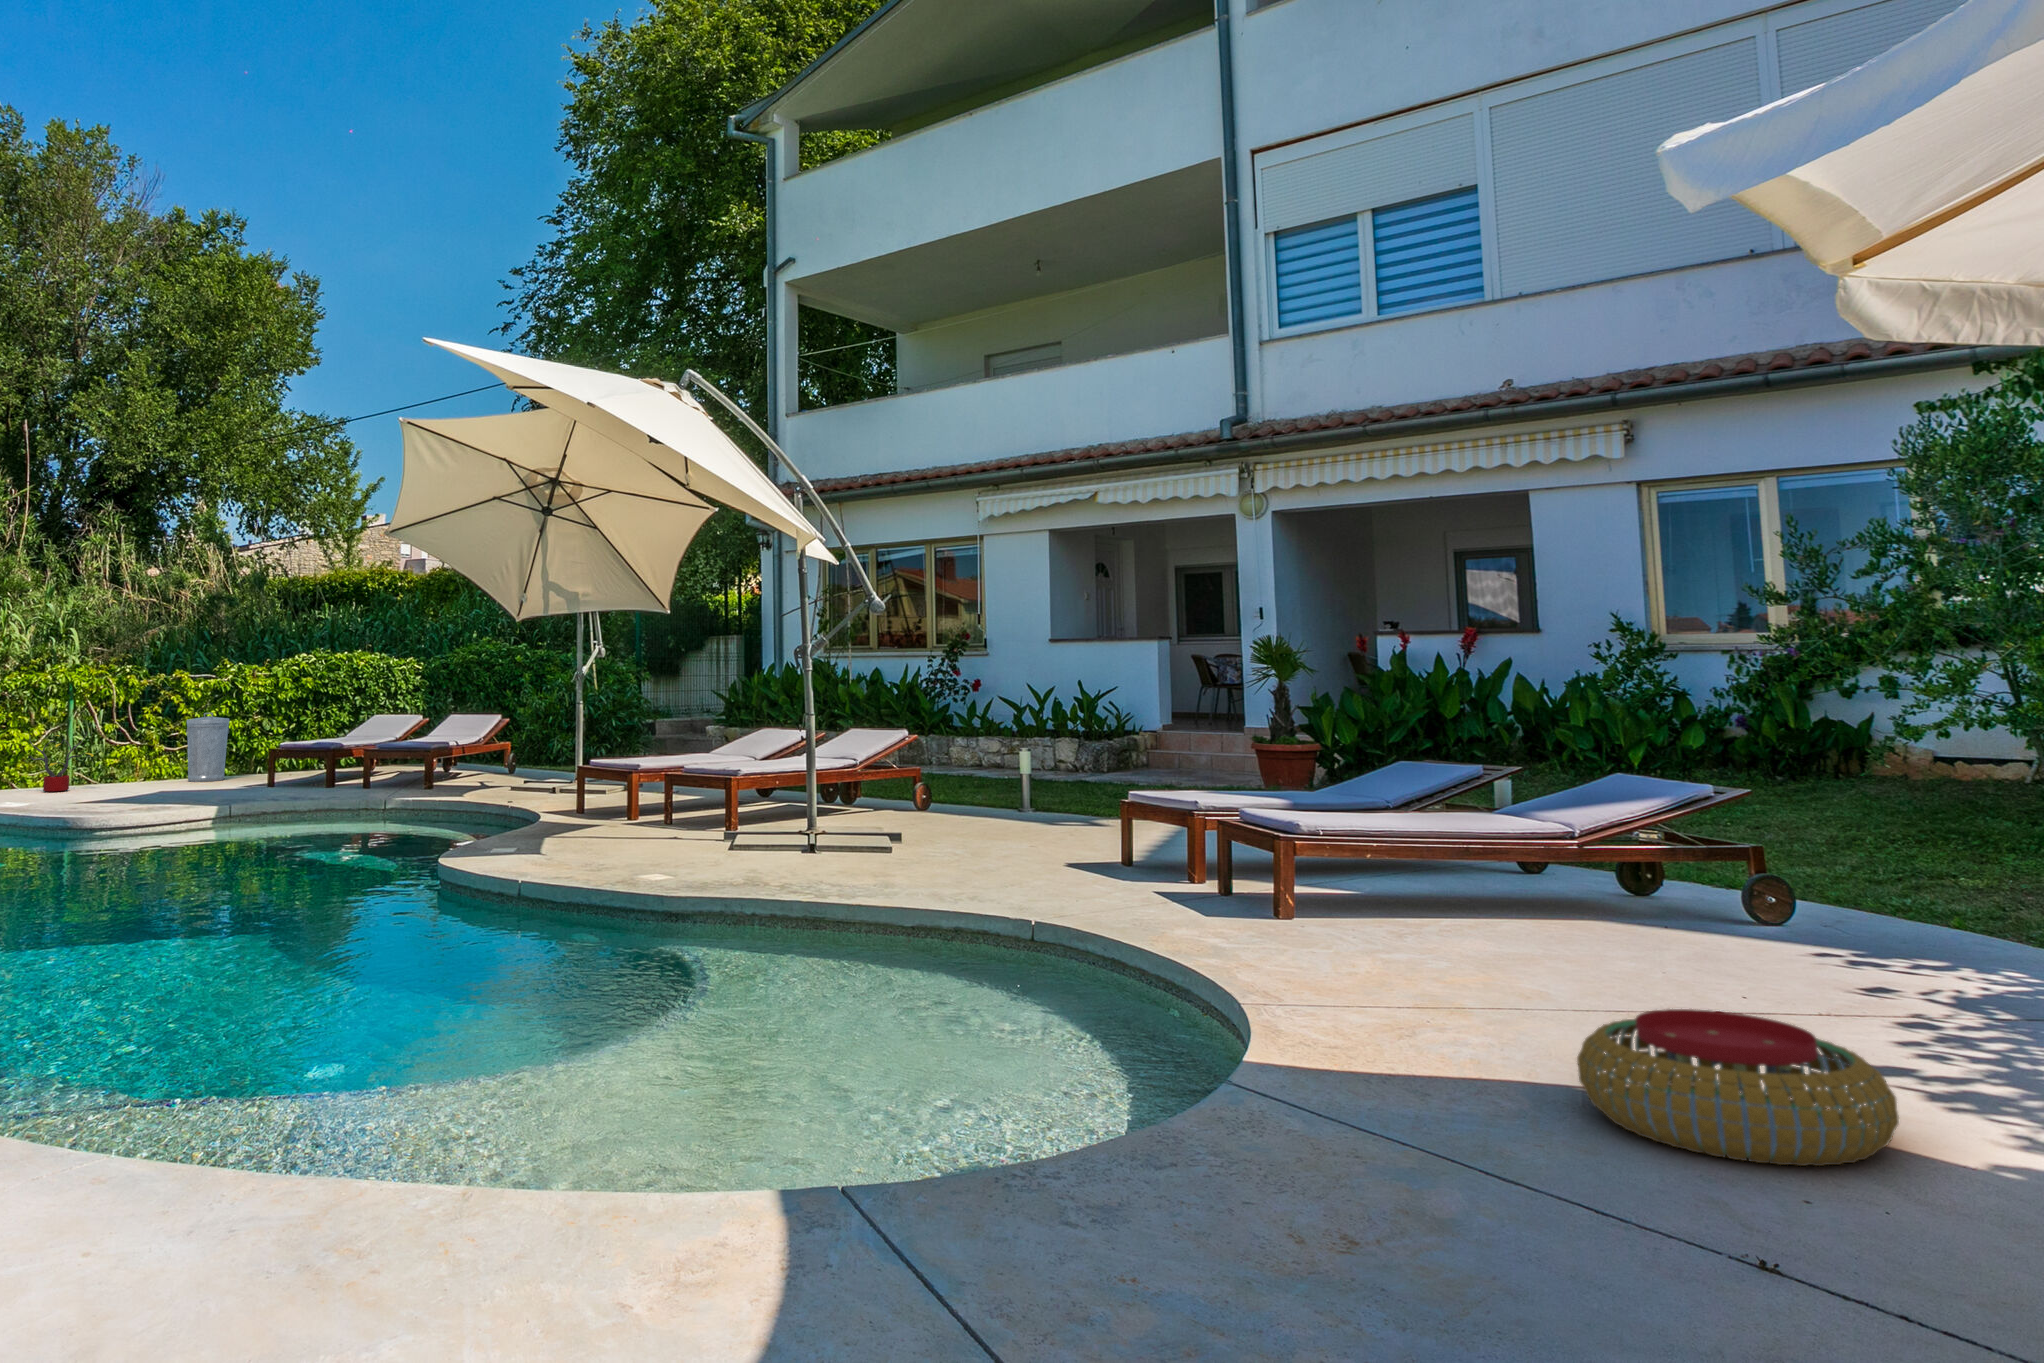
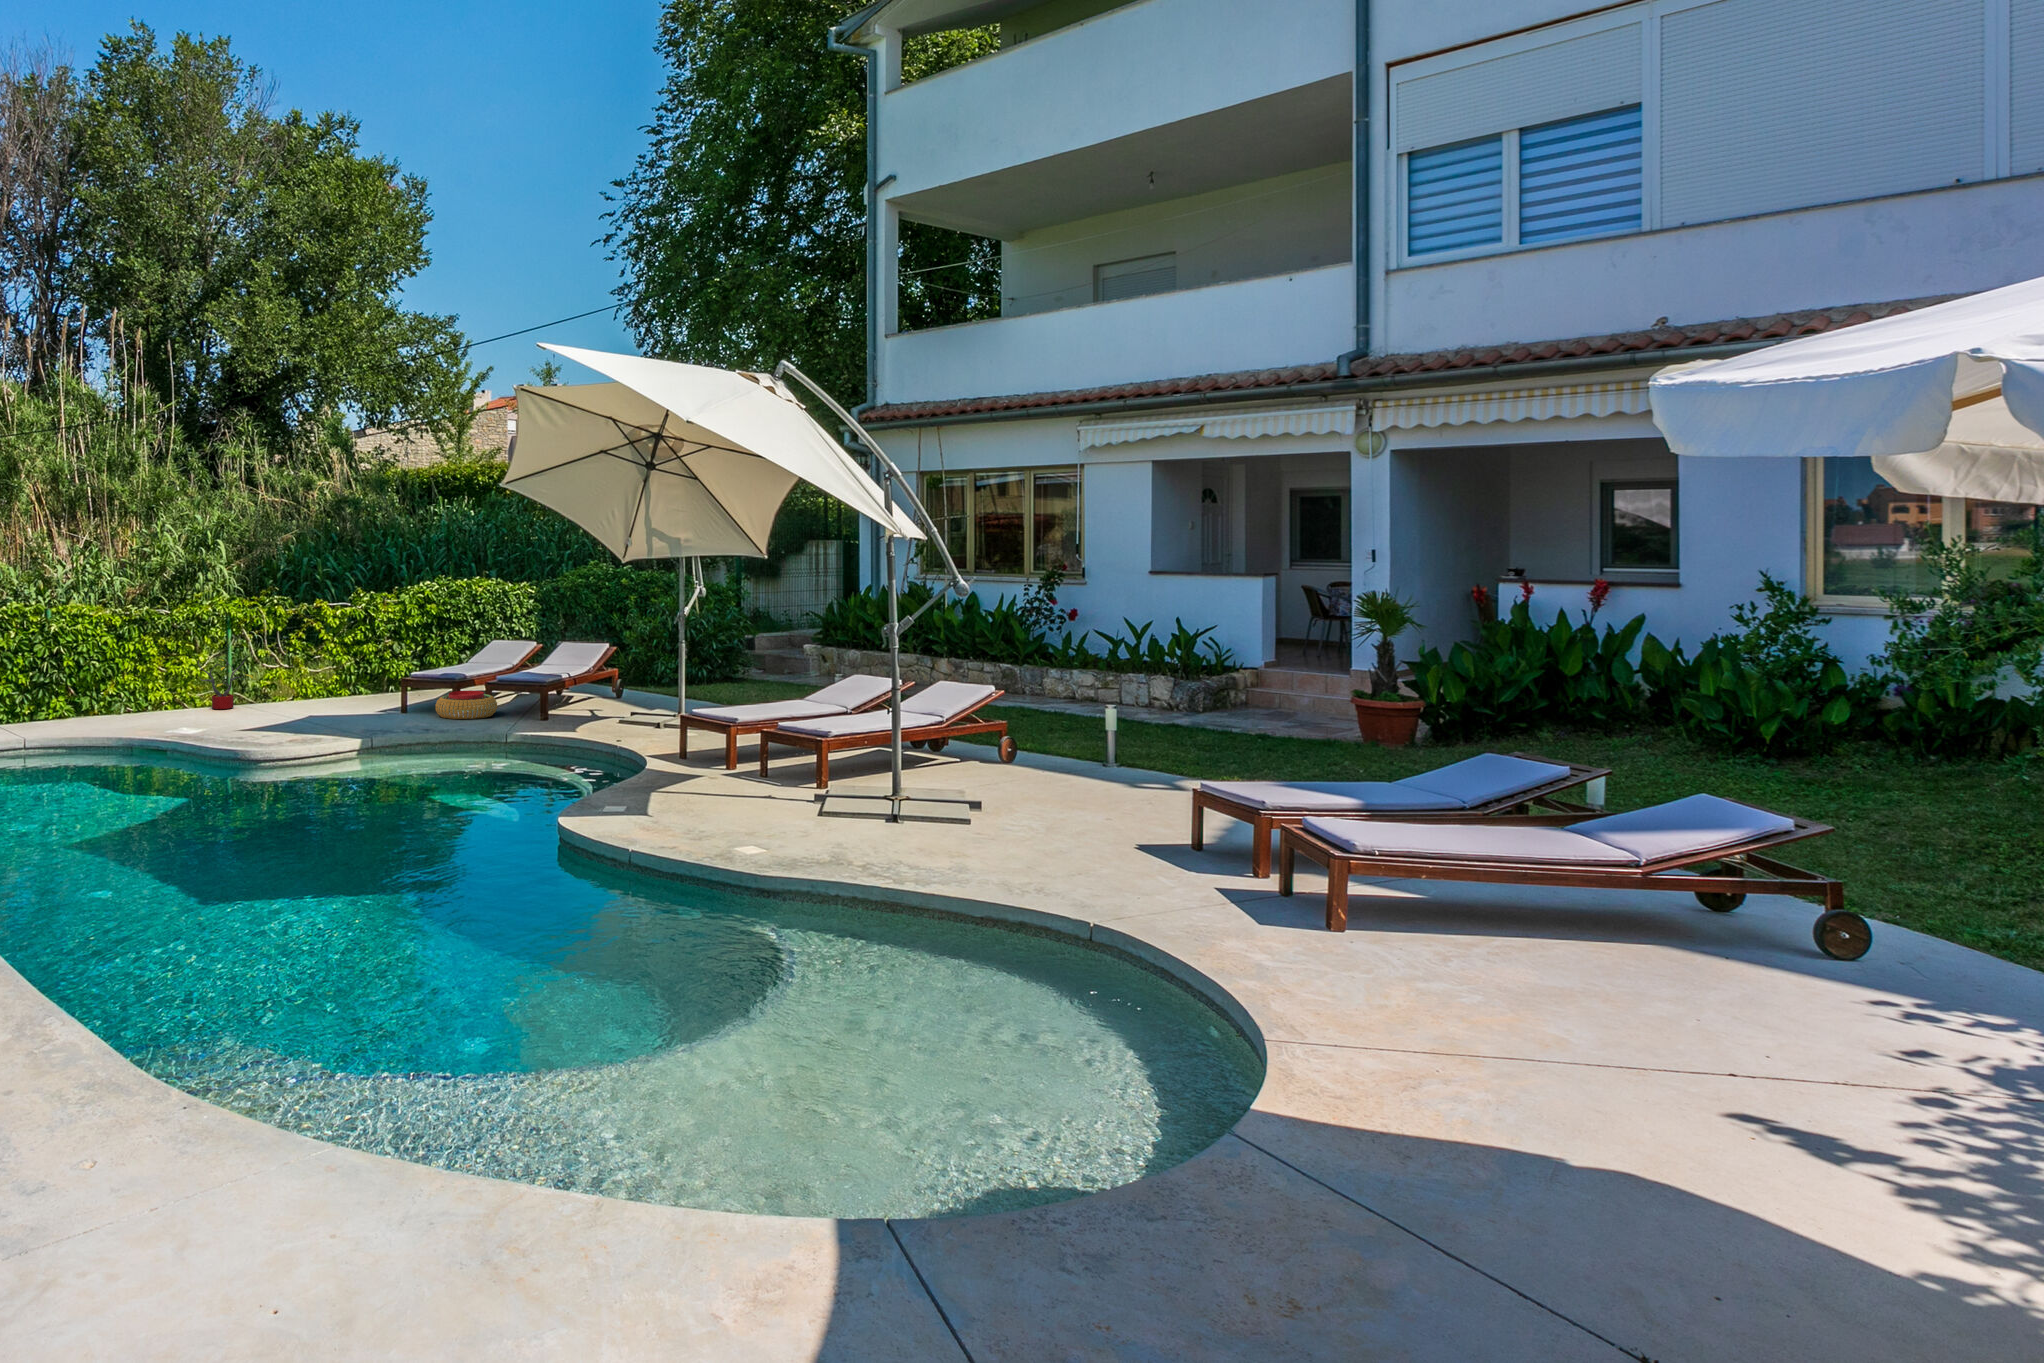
trash can: present [186,713,229,782] -> none [330,636,368,699]
pouf: present [1577,1009,1899,1166] -> present [435,691,497,719]

